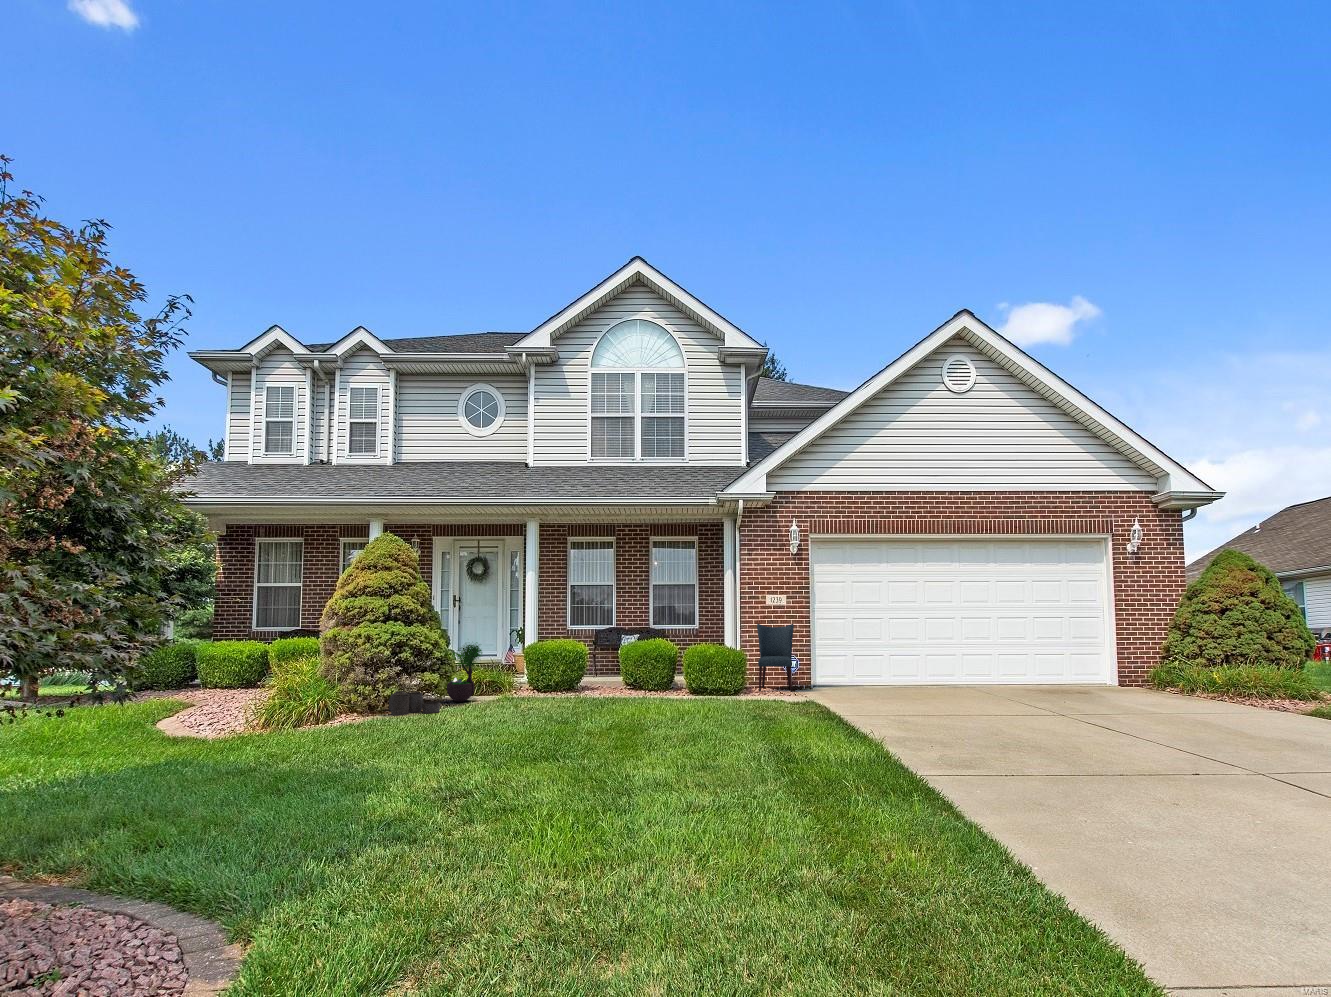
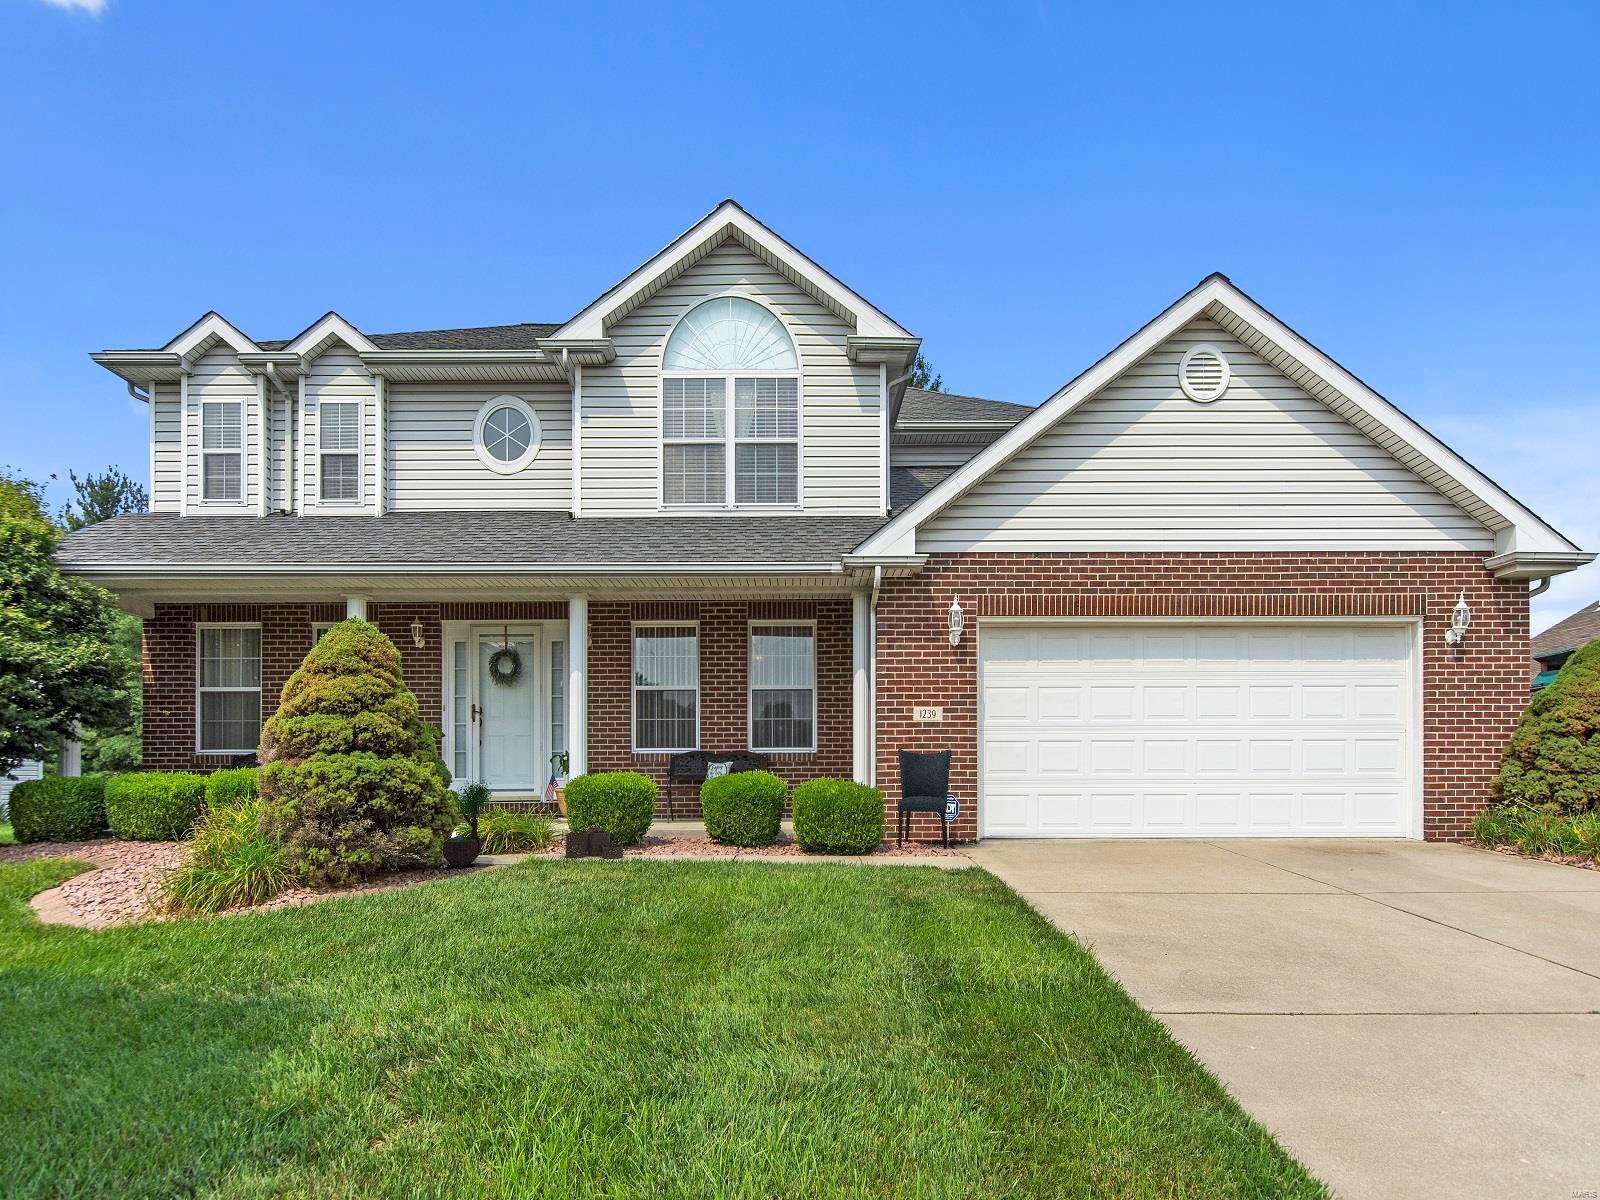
woven basket: present [389,690,440,715] -> present [565,826,623,859]

